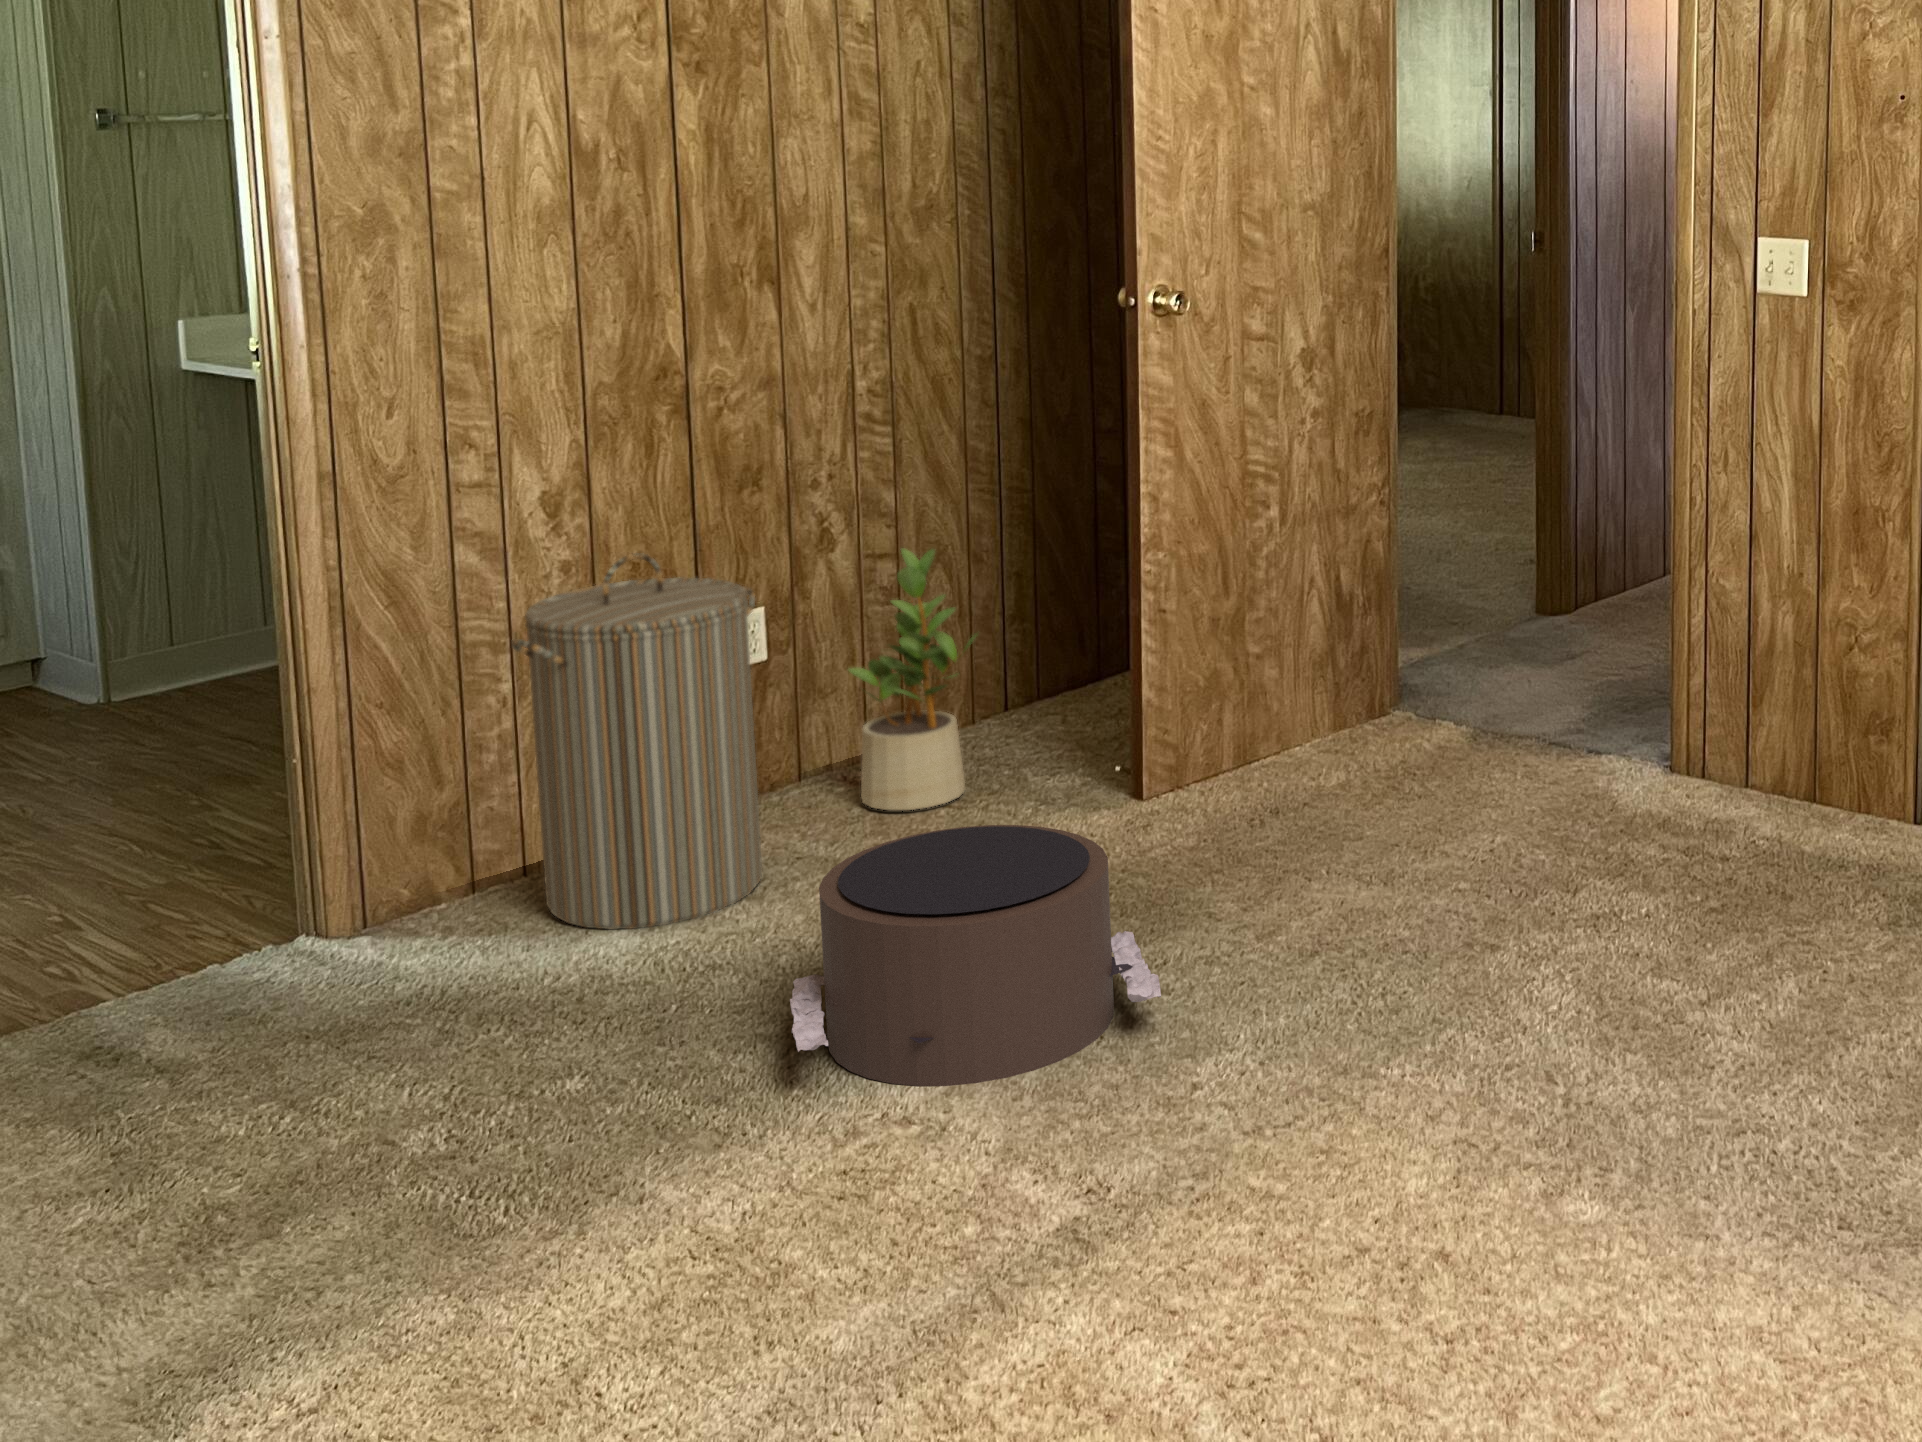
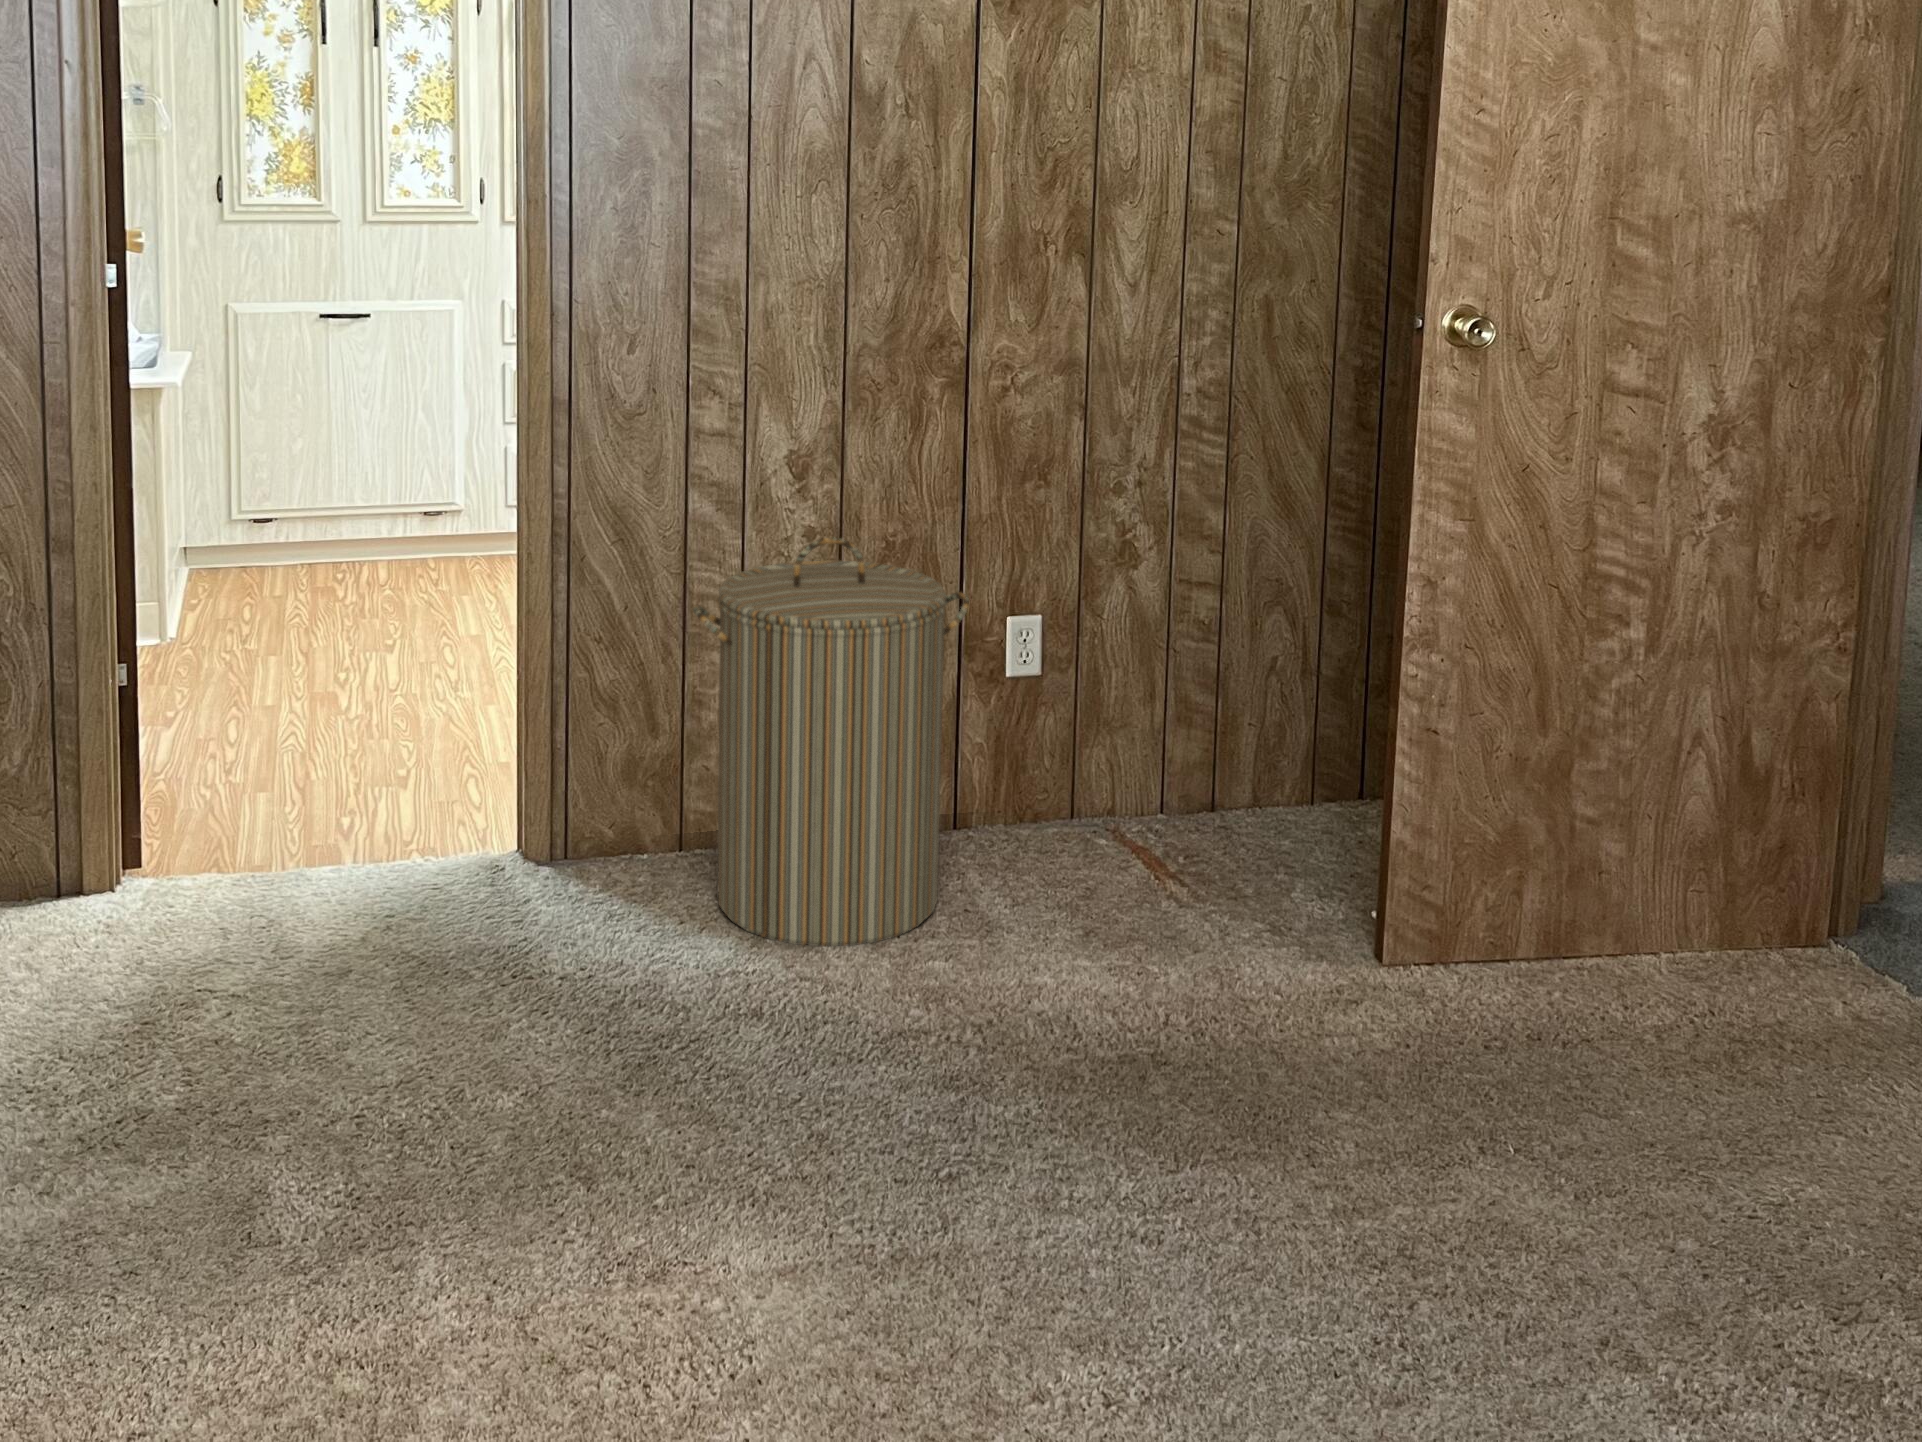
potted plant: present [849,548,977,810] -> none [1107,582,1254,890]
pouf: present [790,825,1161,1086] -> none [665,944,1126,1291]

